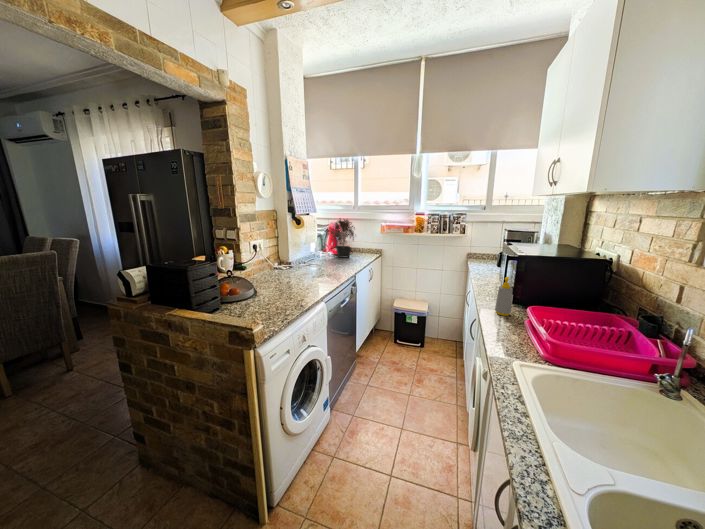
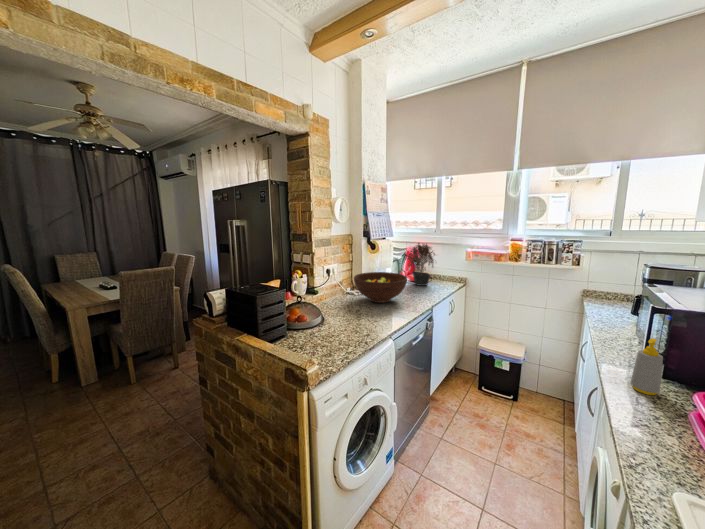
fruit bowl: none [282,246,333,274] -> present [354,272,407,303]

